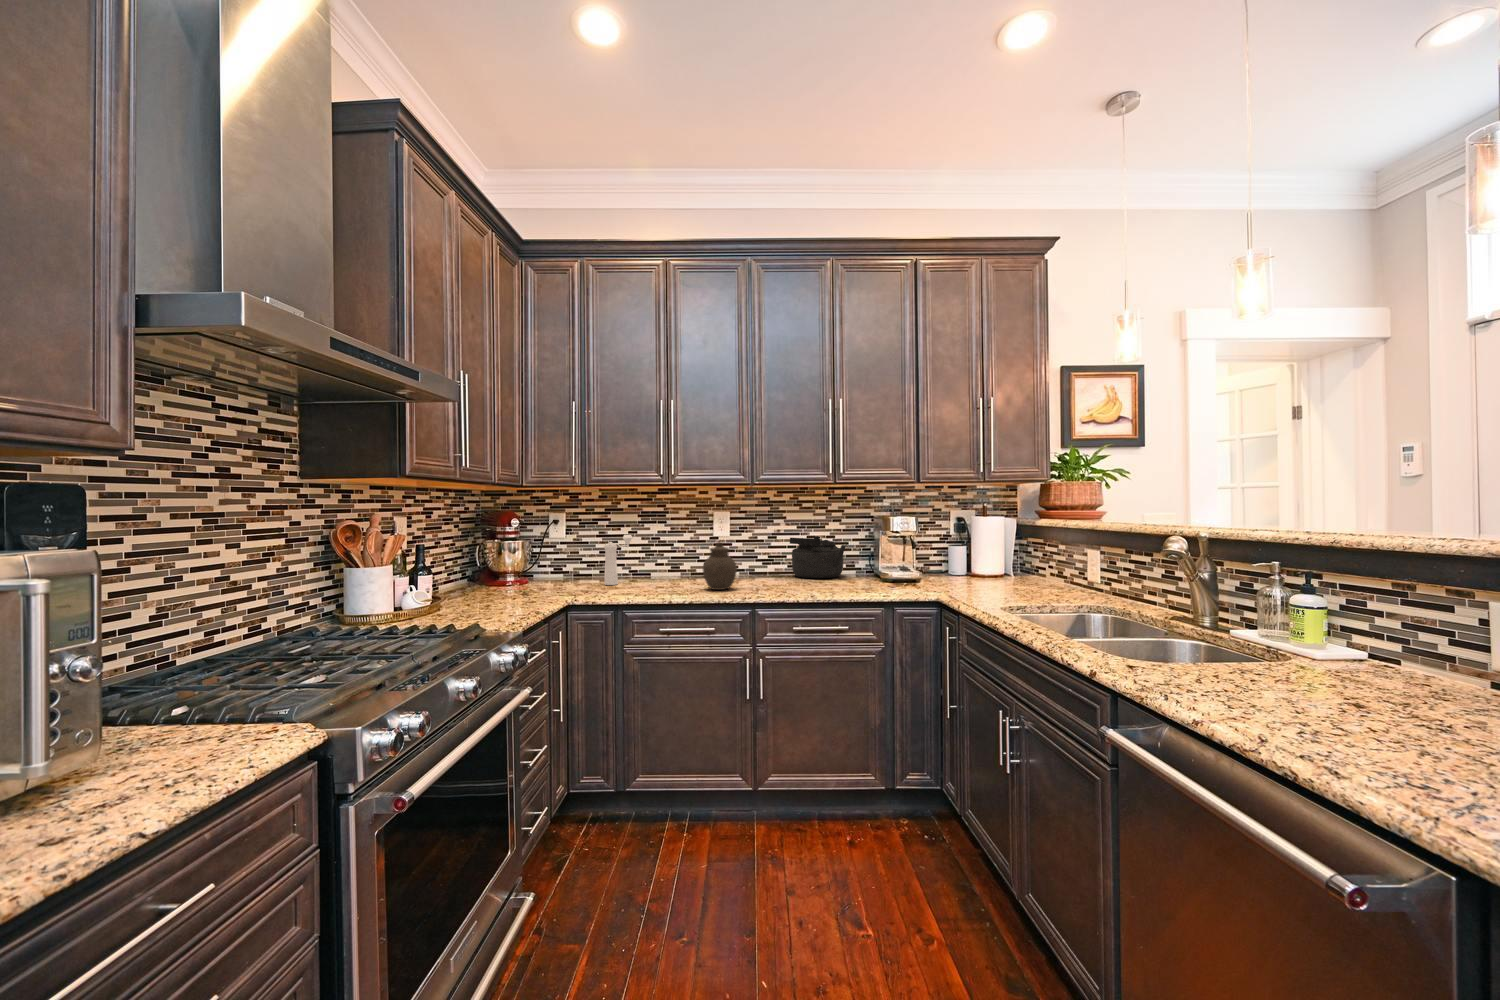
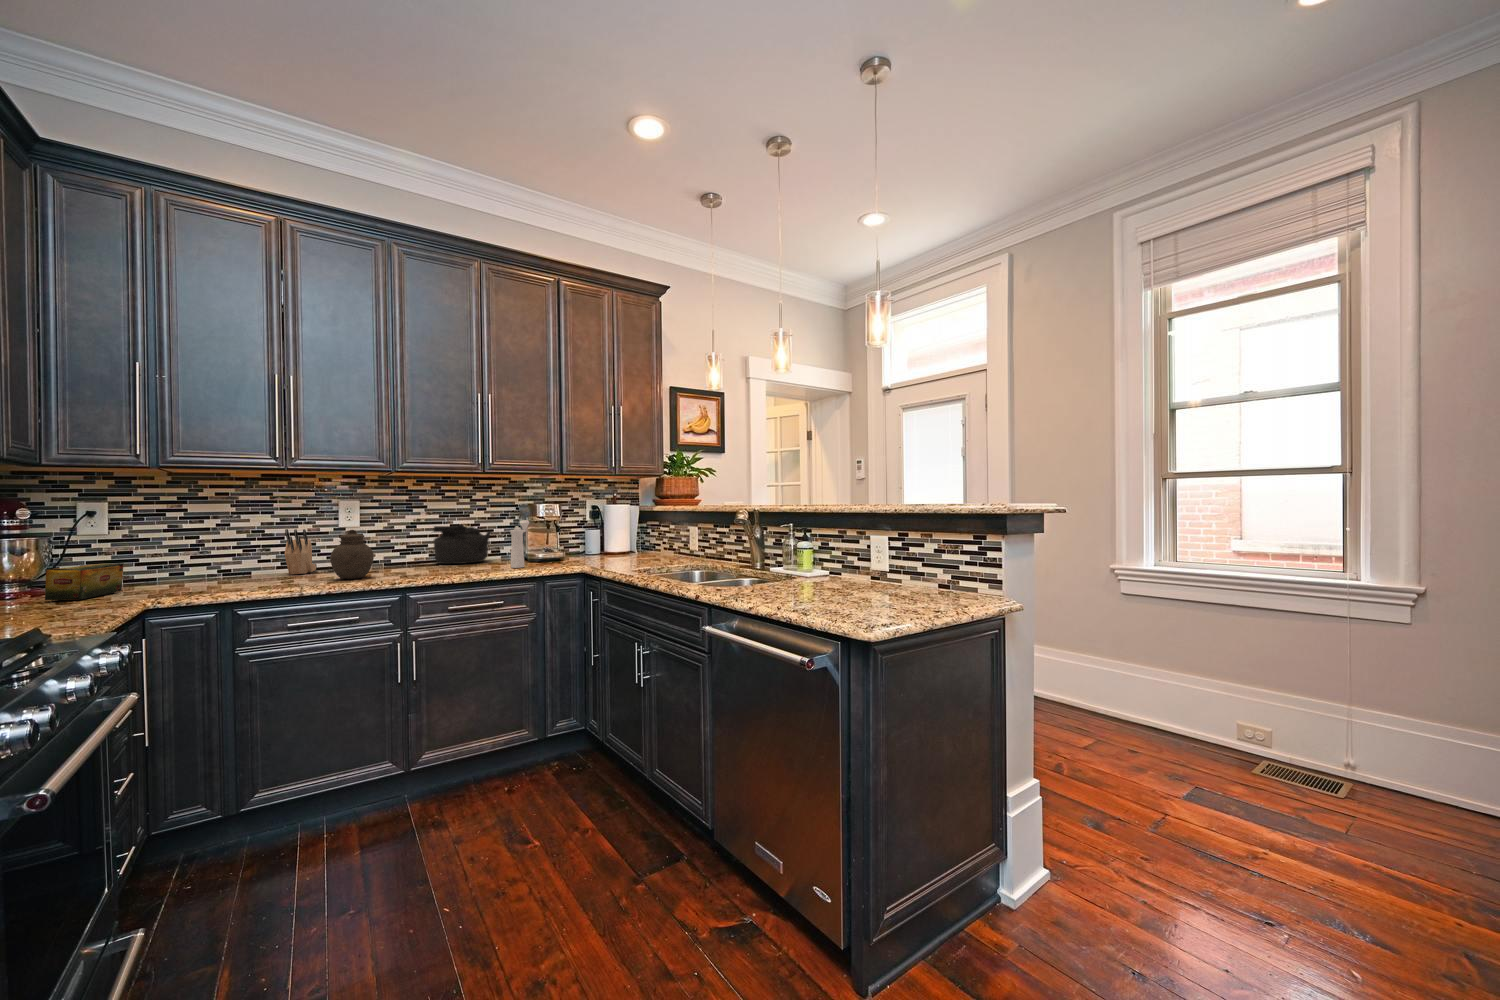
pepper mill: present [604,535,632,585] -> present [510,520,529,568]
knife block: none [673,538,697,579] -> present [284,529,316,574]
tea box: none [526,564,570,593] -> present [45,563,124,600]

